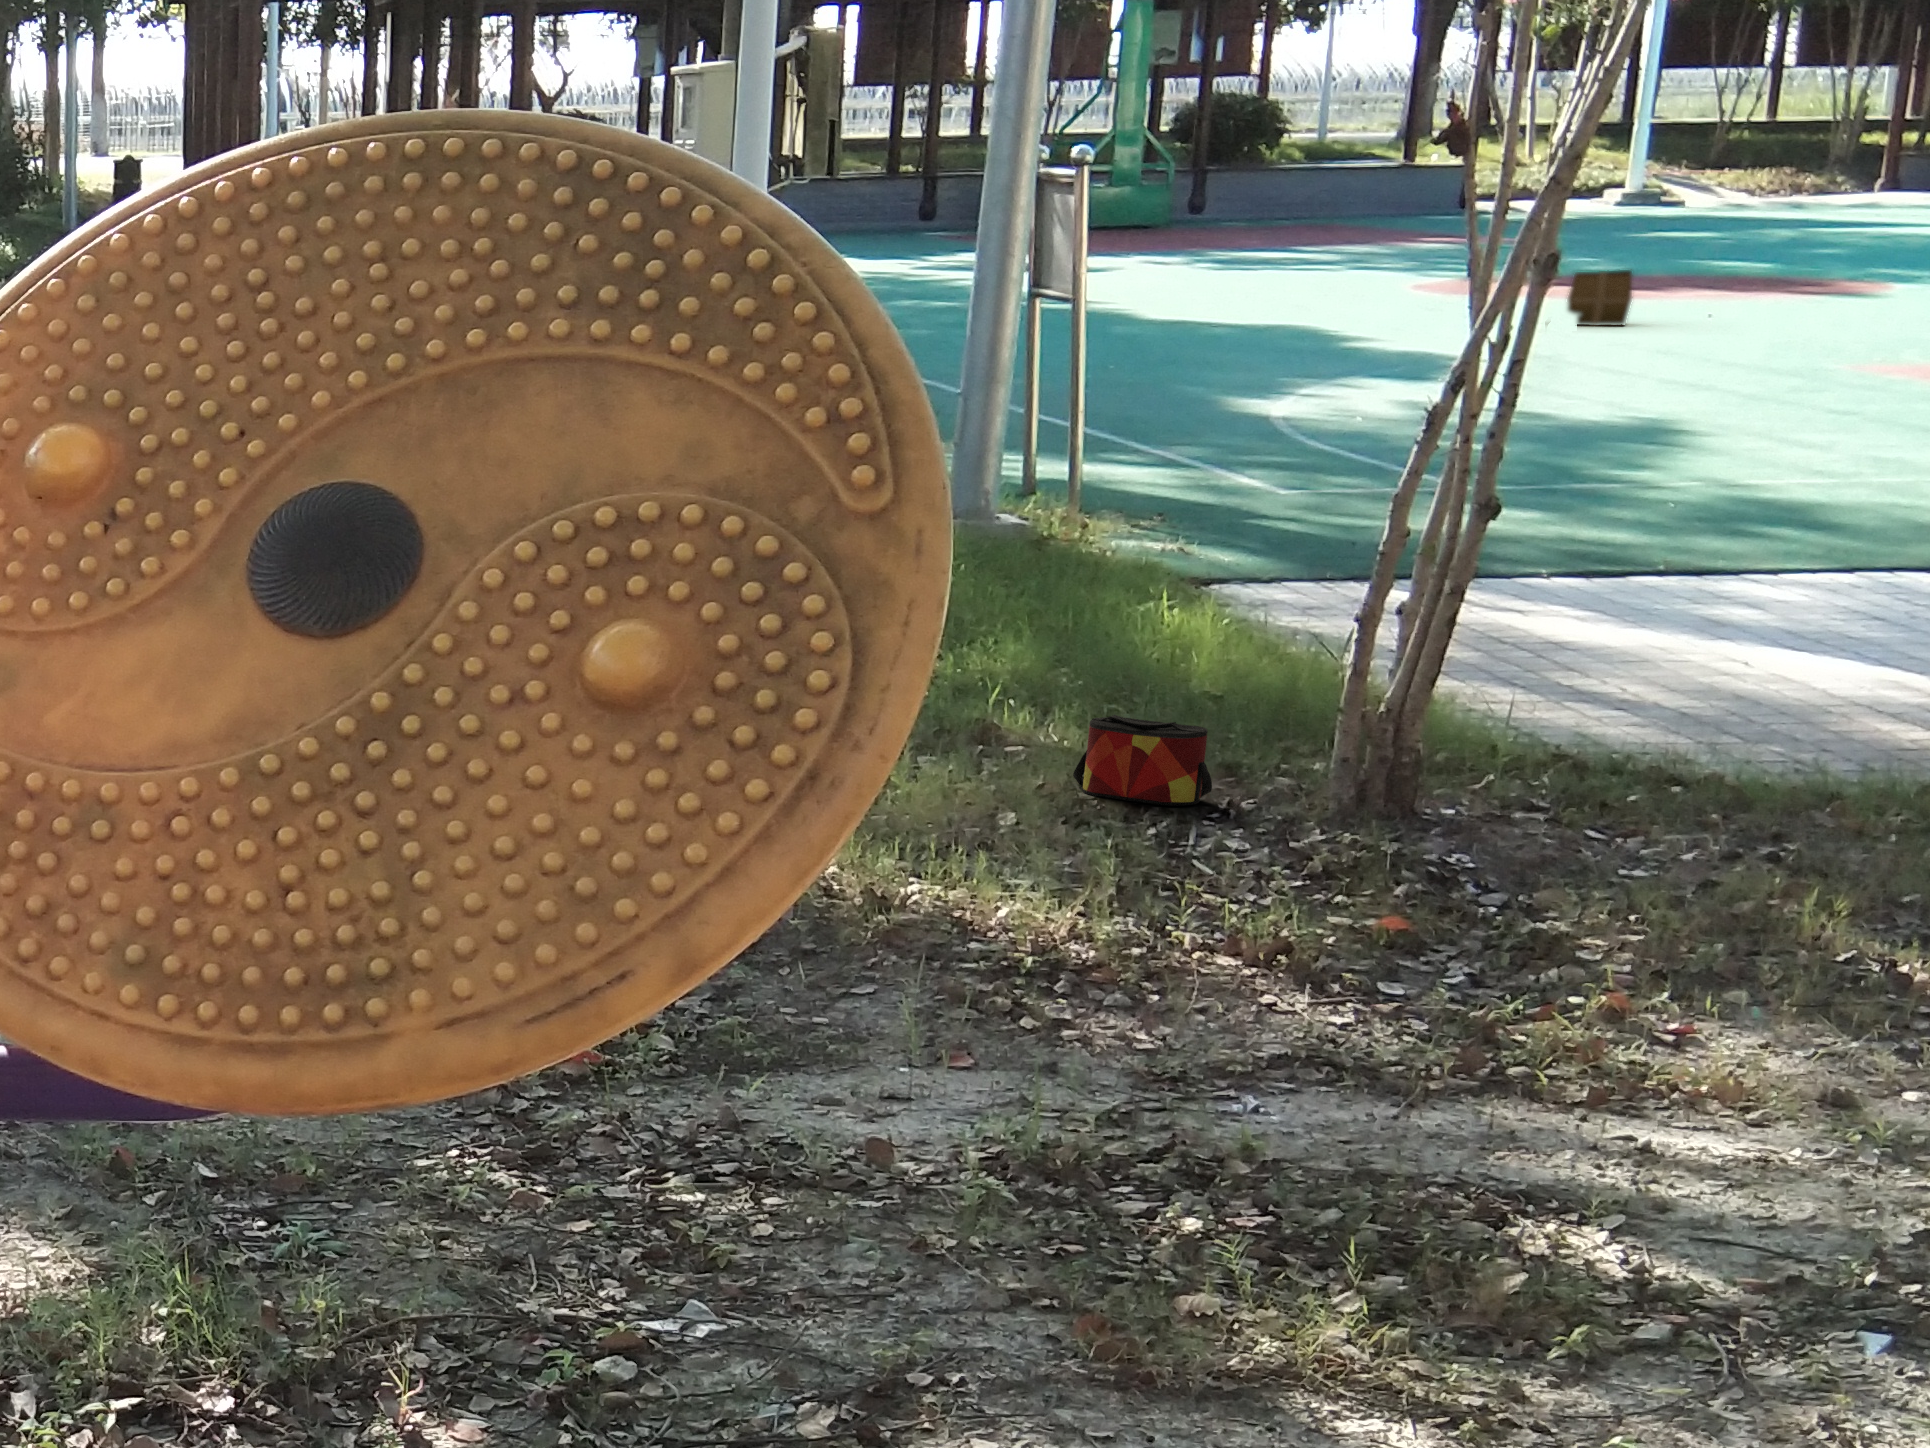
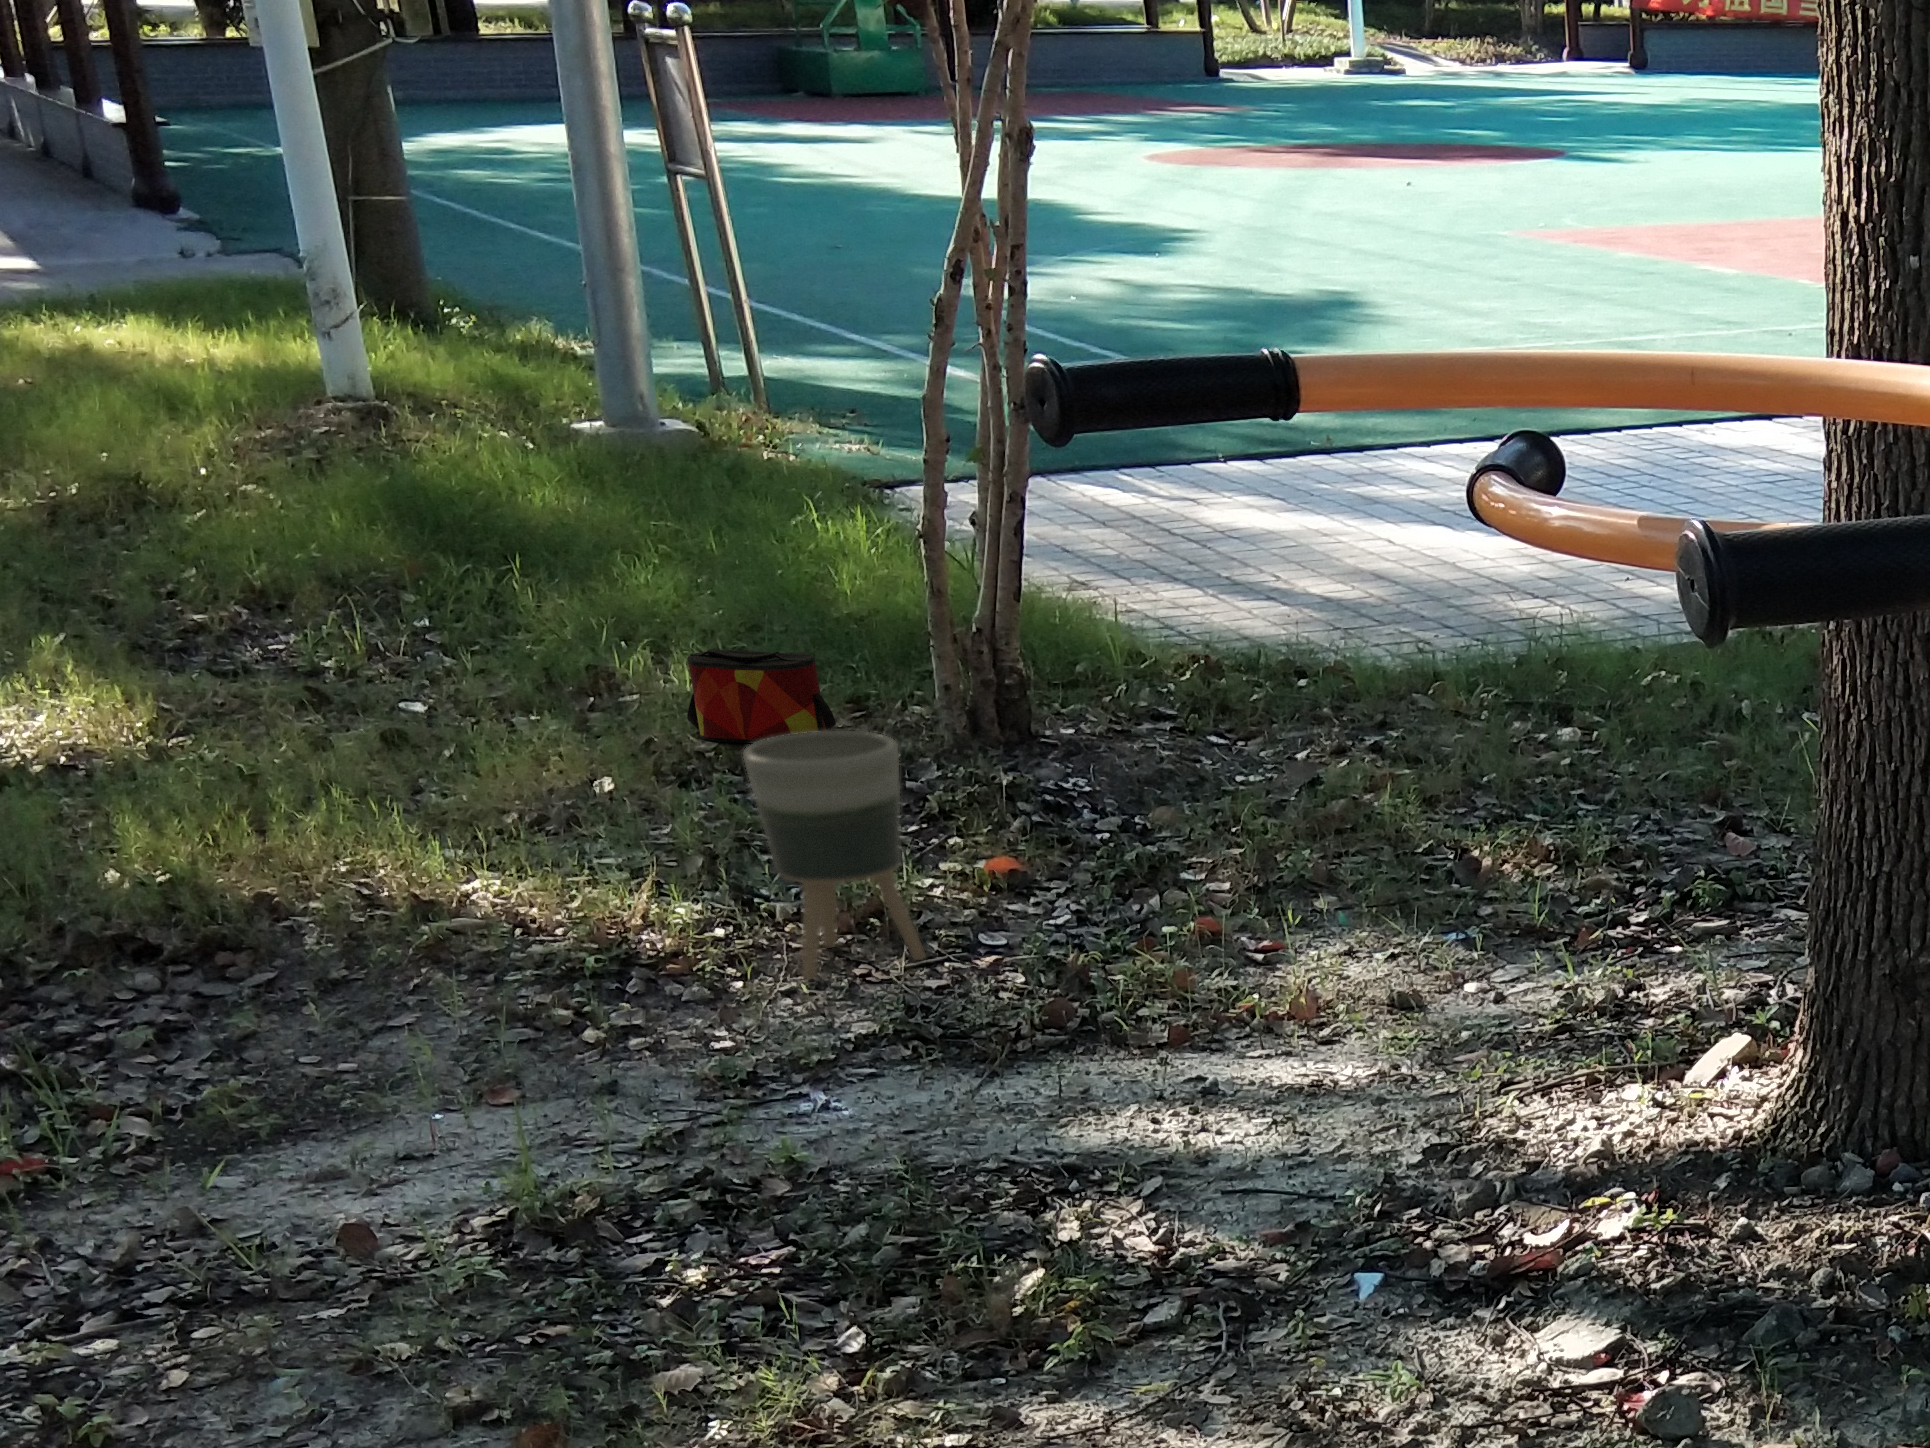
cardboard box: present [1568,270,1633,326] -> none [1289,136,1346,192]
planter: none [1224,787,1367,1003] -> present [743,731,925,979]

